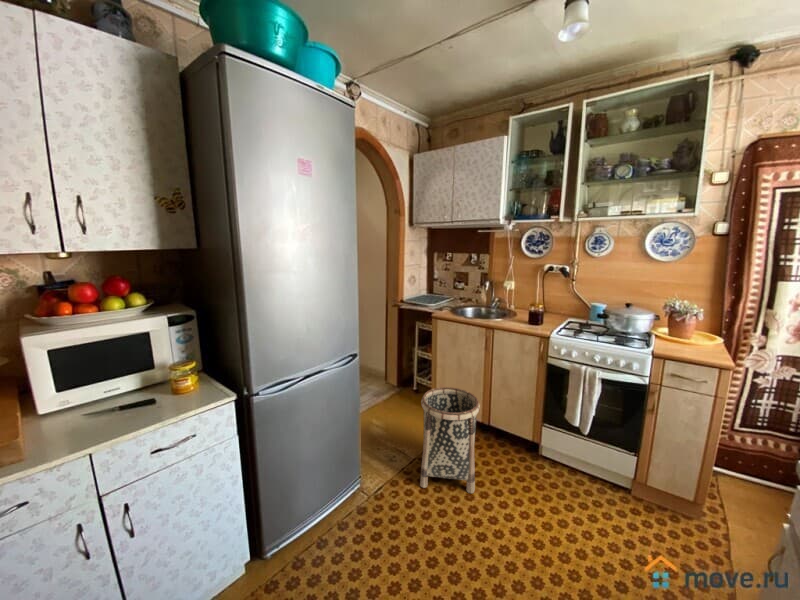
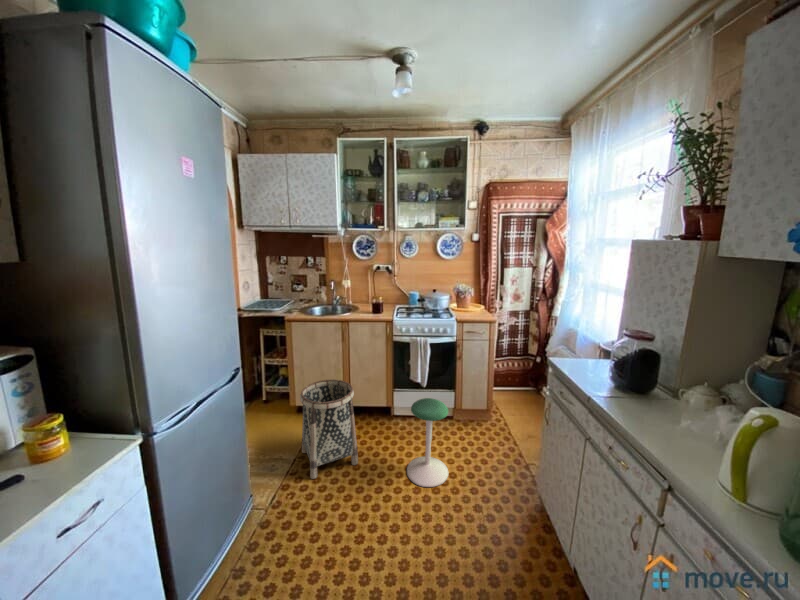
stool: none [527,446,595,571] -> present [407,398,448,487]

